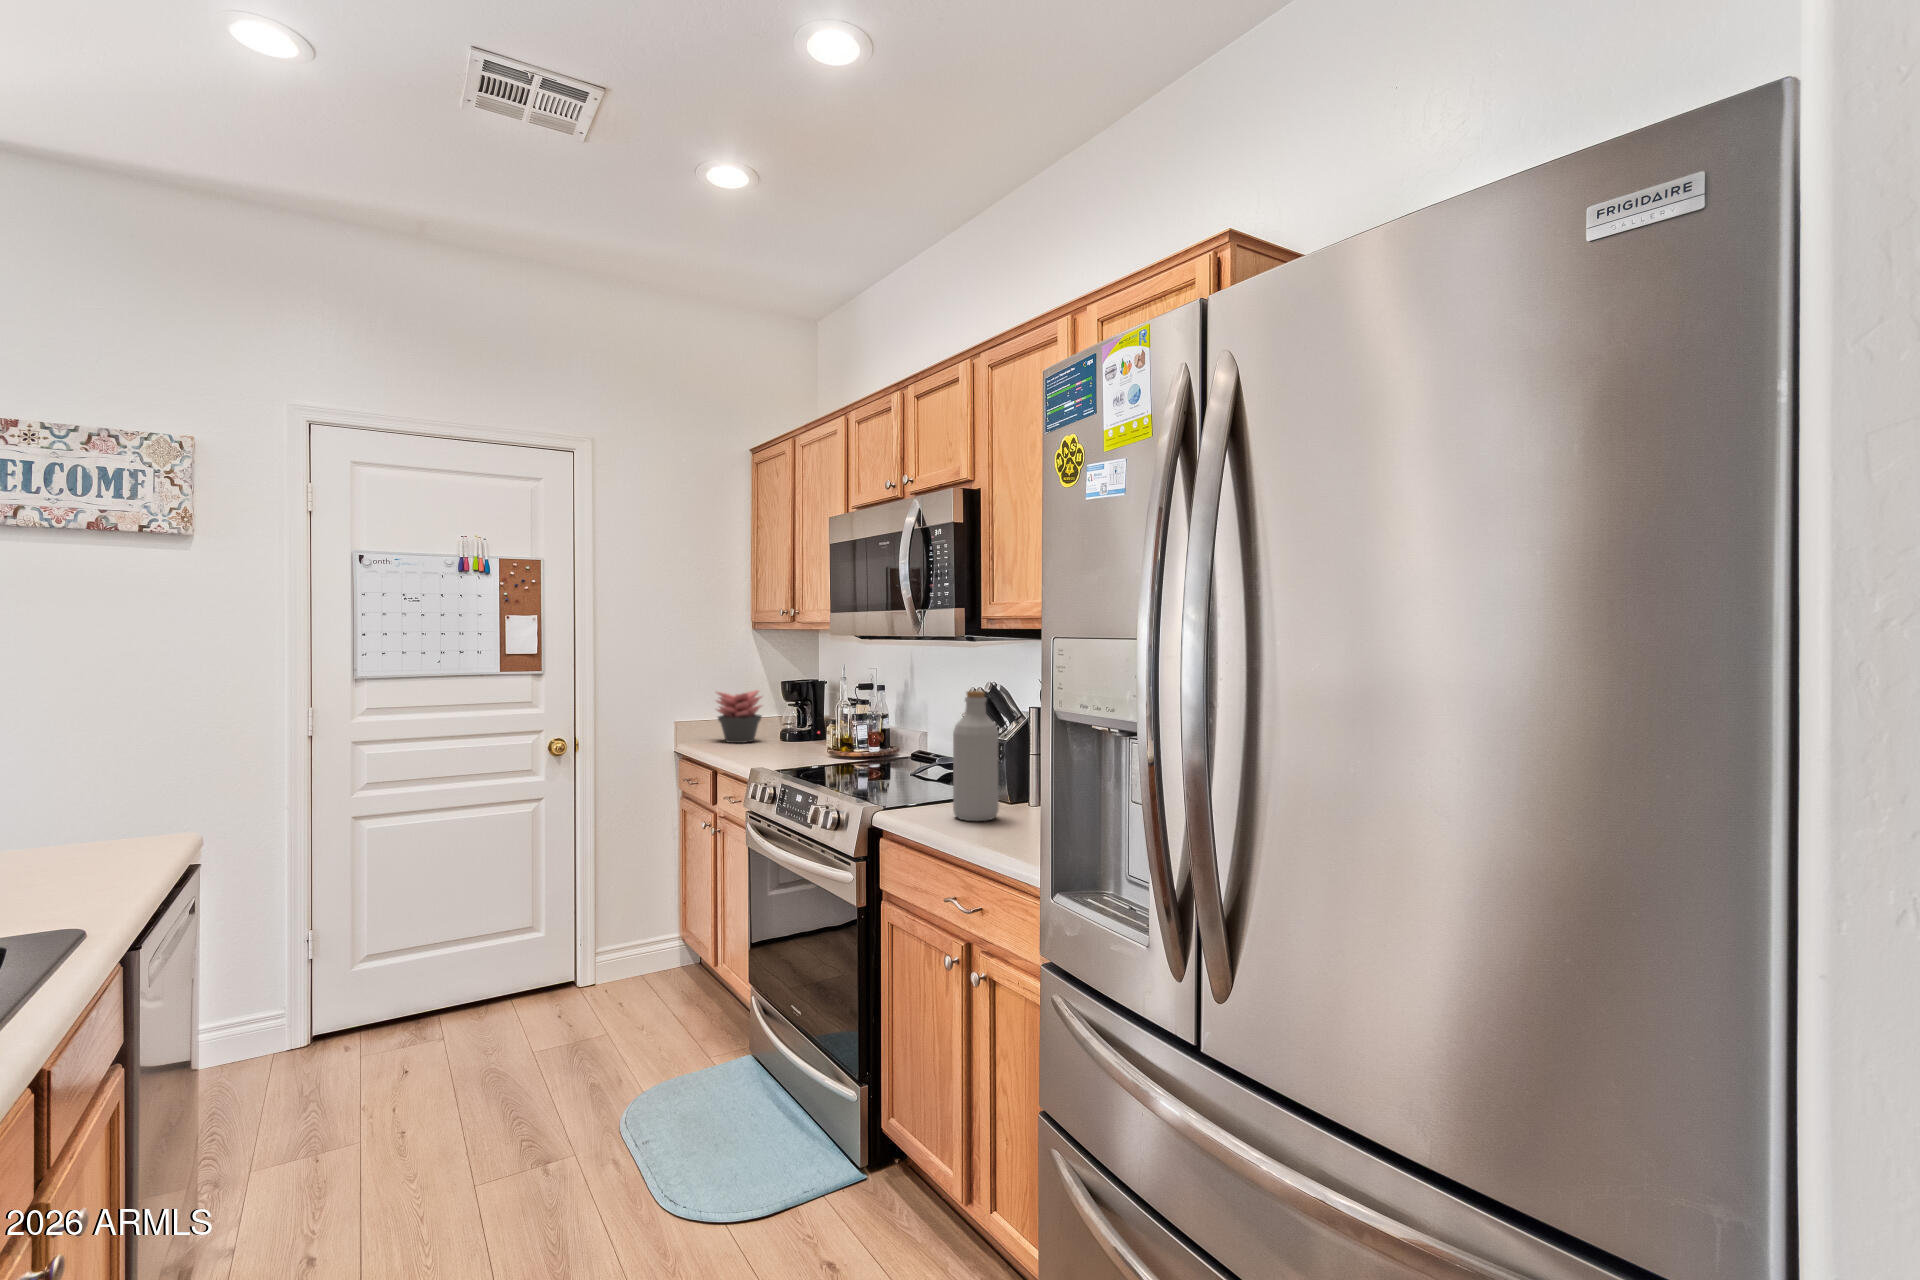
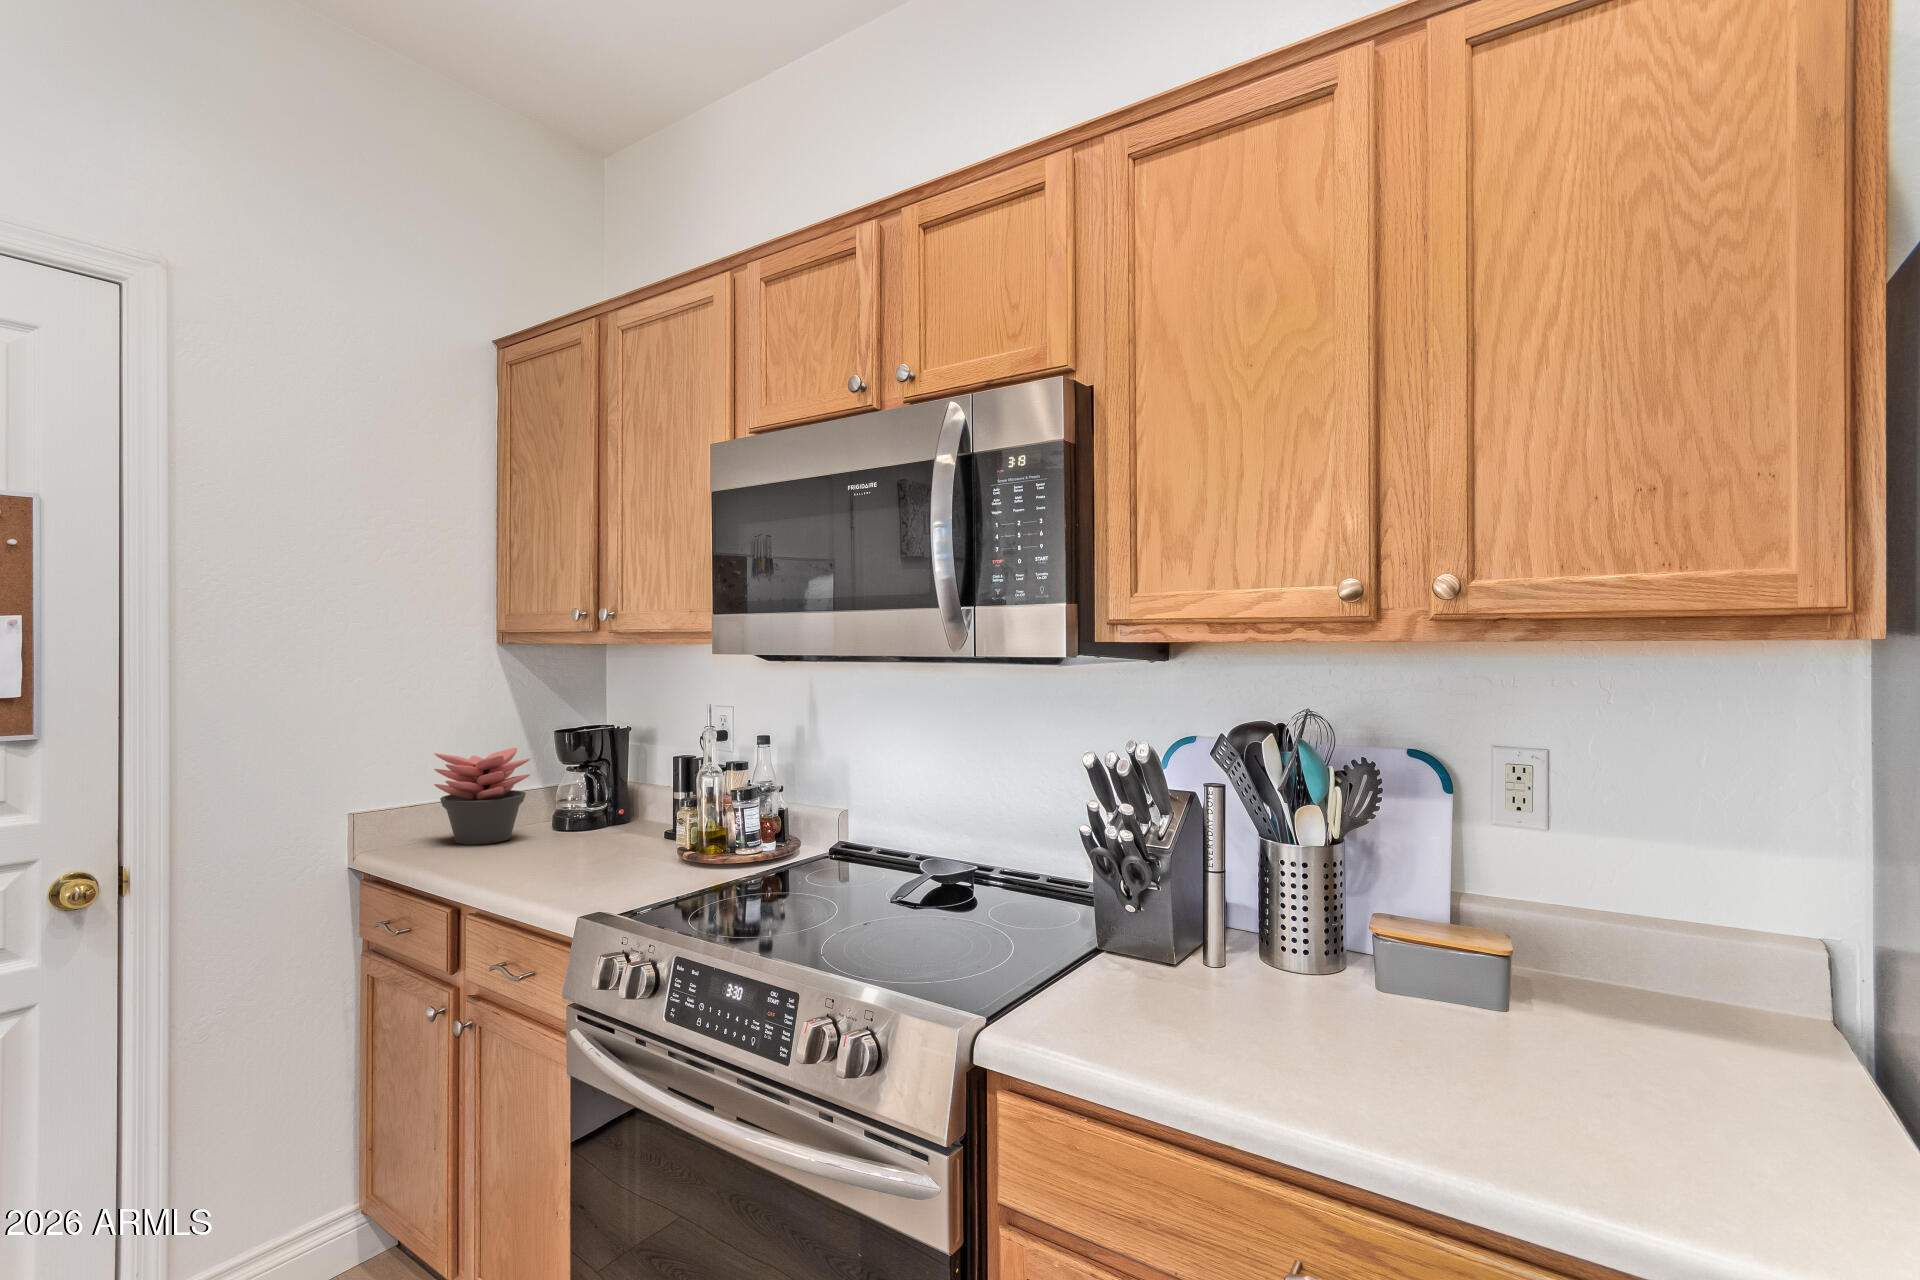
bottle: present [953,691,999,821] -> none [1150,764,1246,1041]

